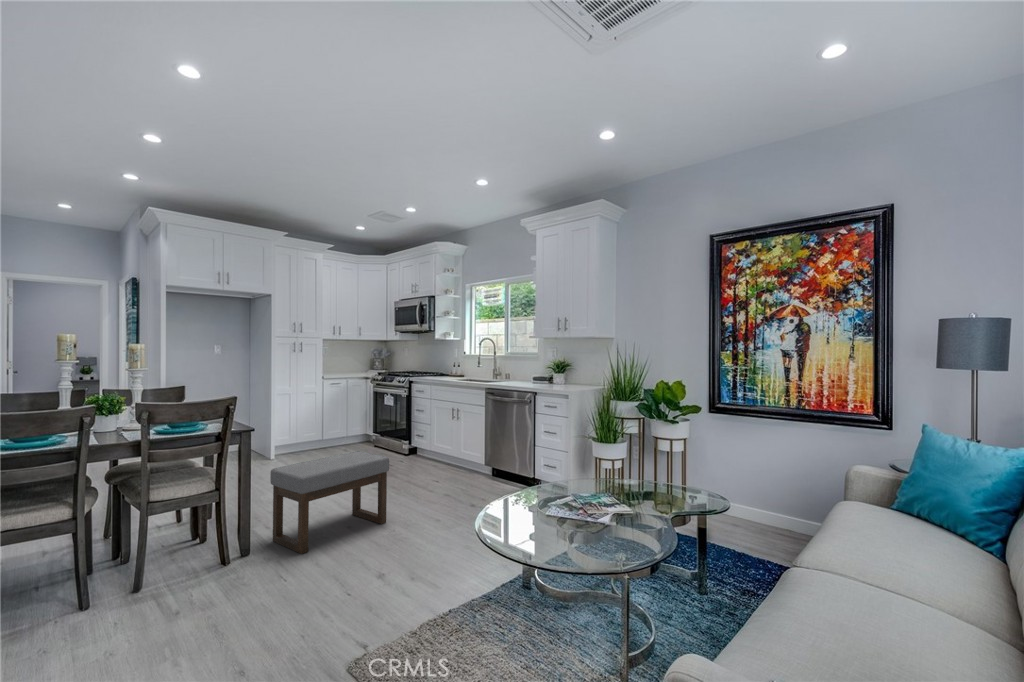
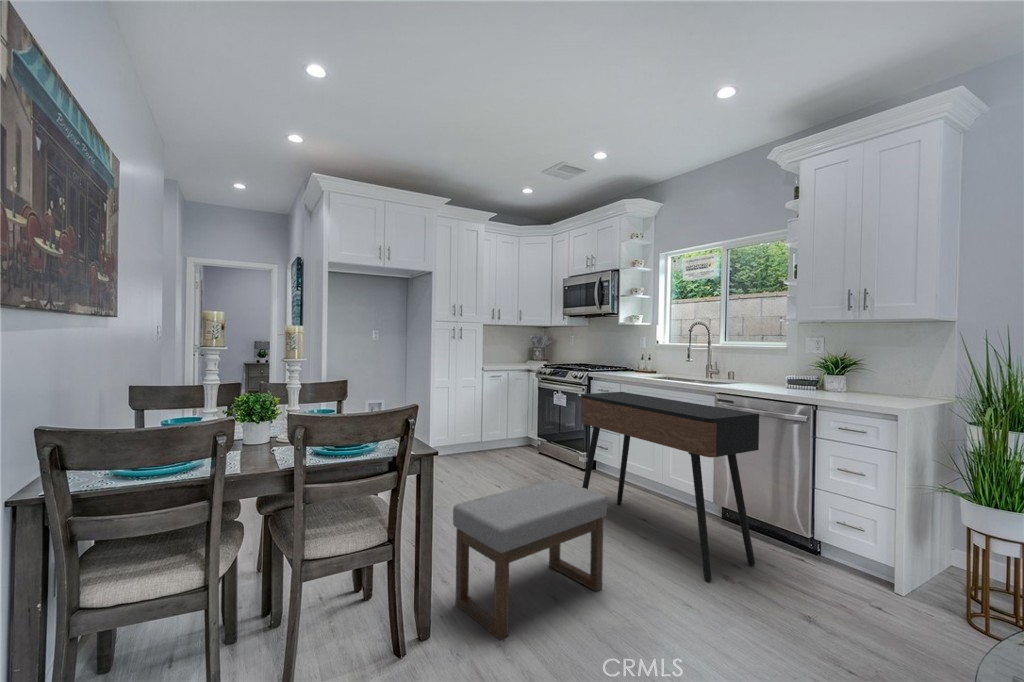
console table: none [388,390,500,511] -> present [581,392,759,581]

